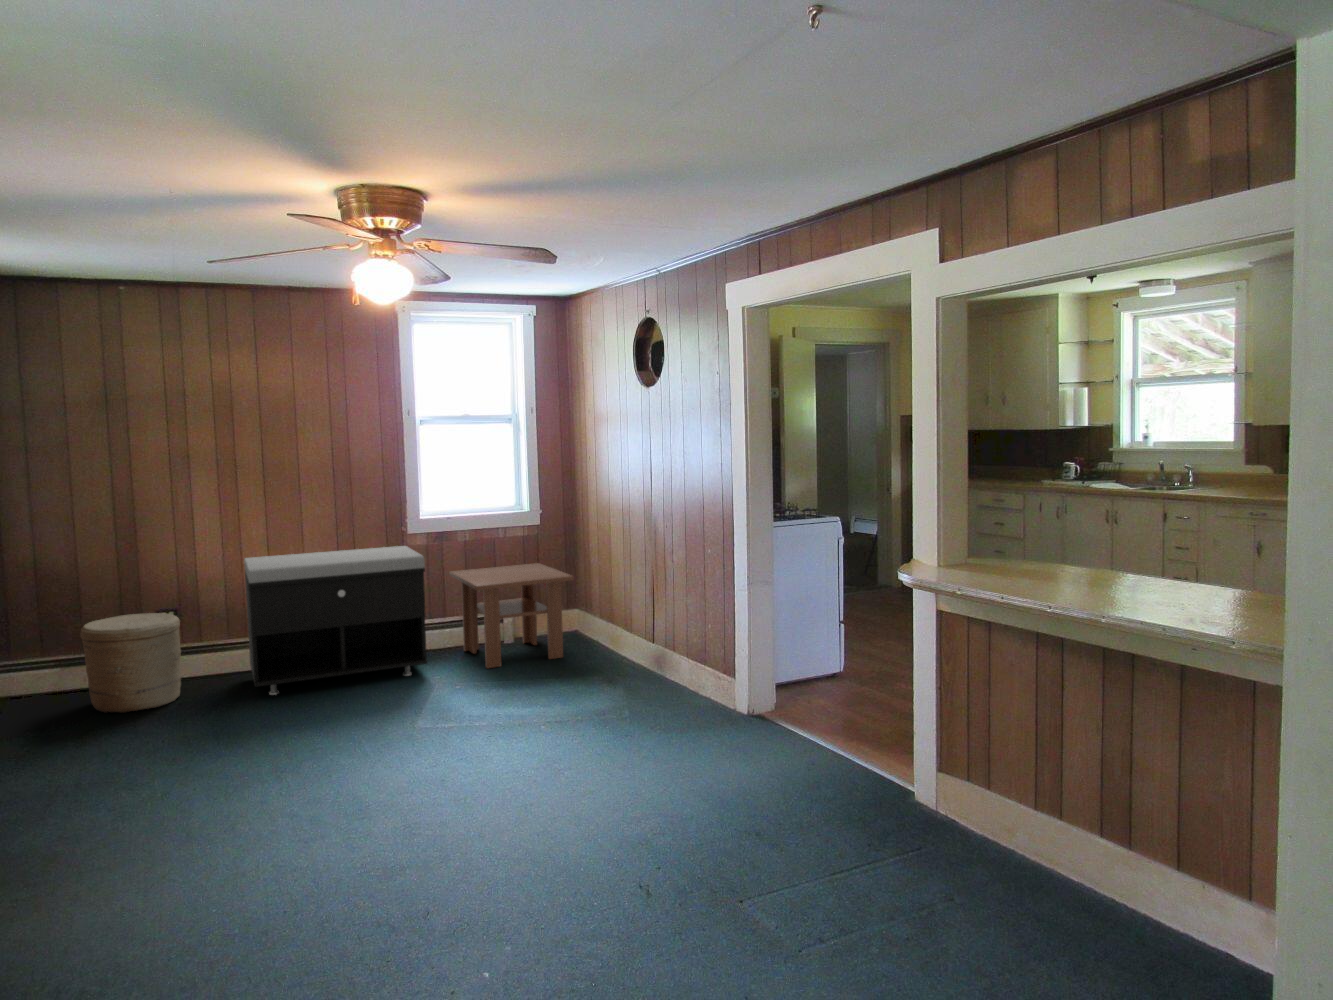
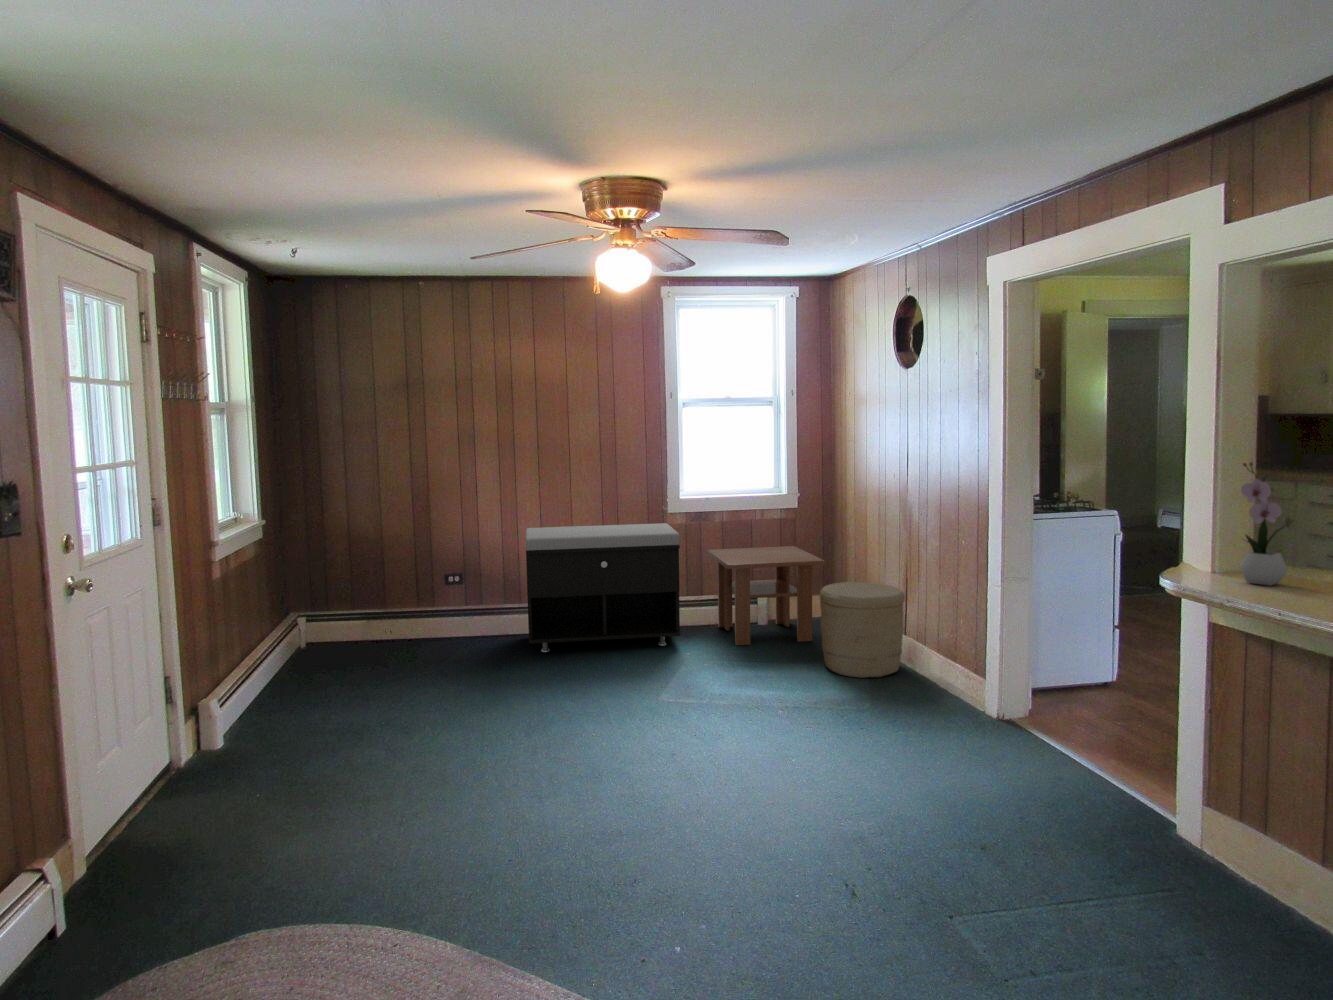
flower arrangement: none [957,474,996,577] -> present [1240,462,1291,586]
woven basket: present [80,613,182,713] -> present [820,582,905,678]

